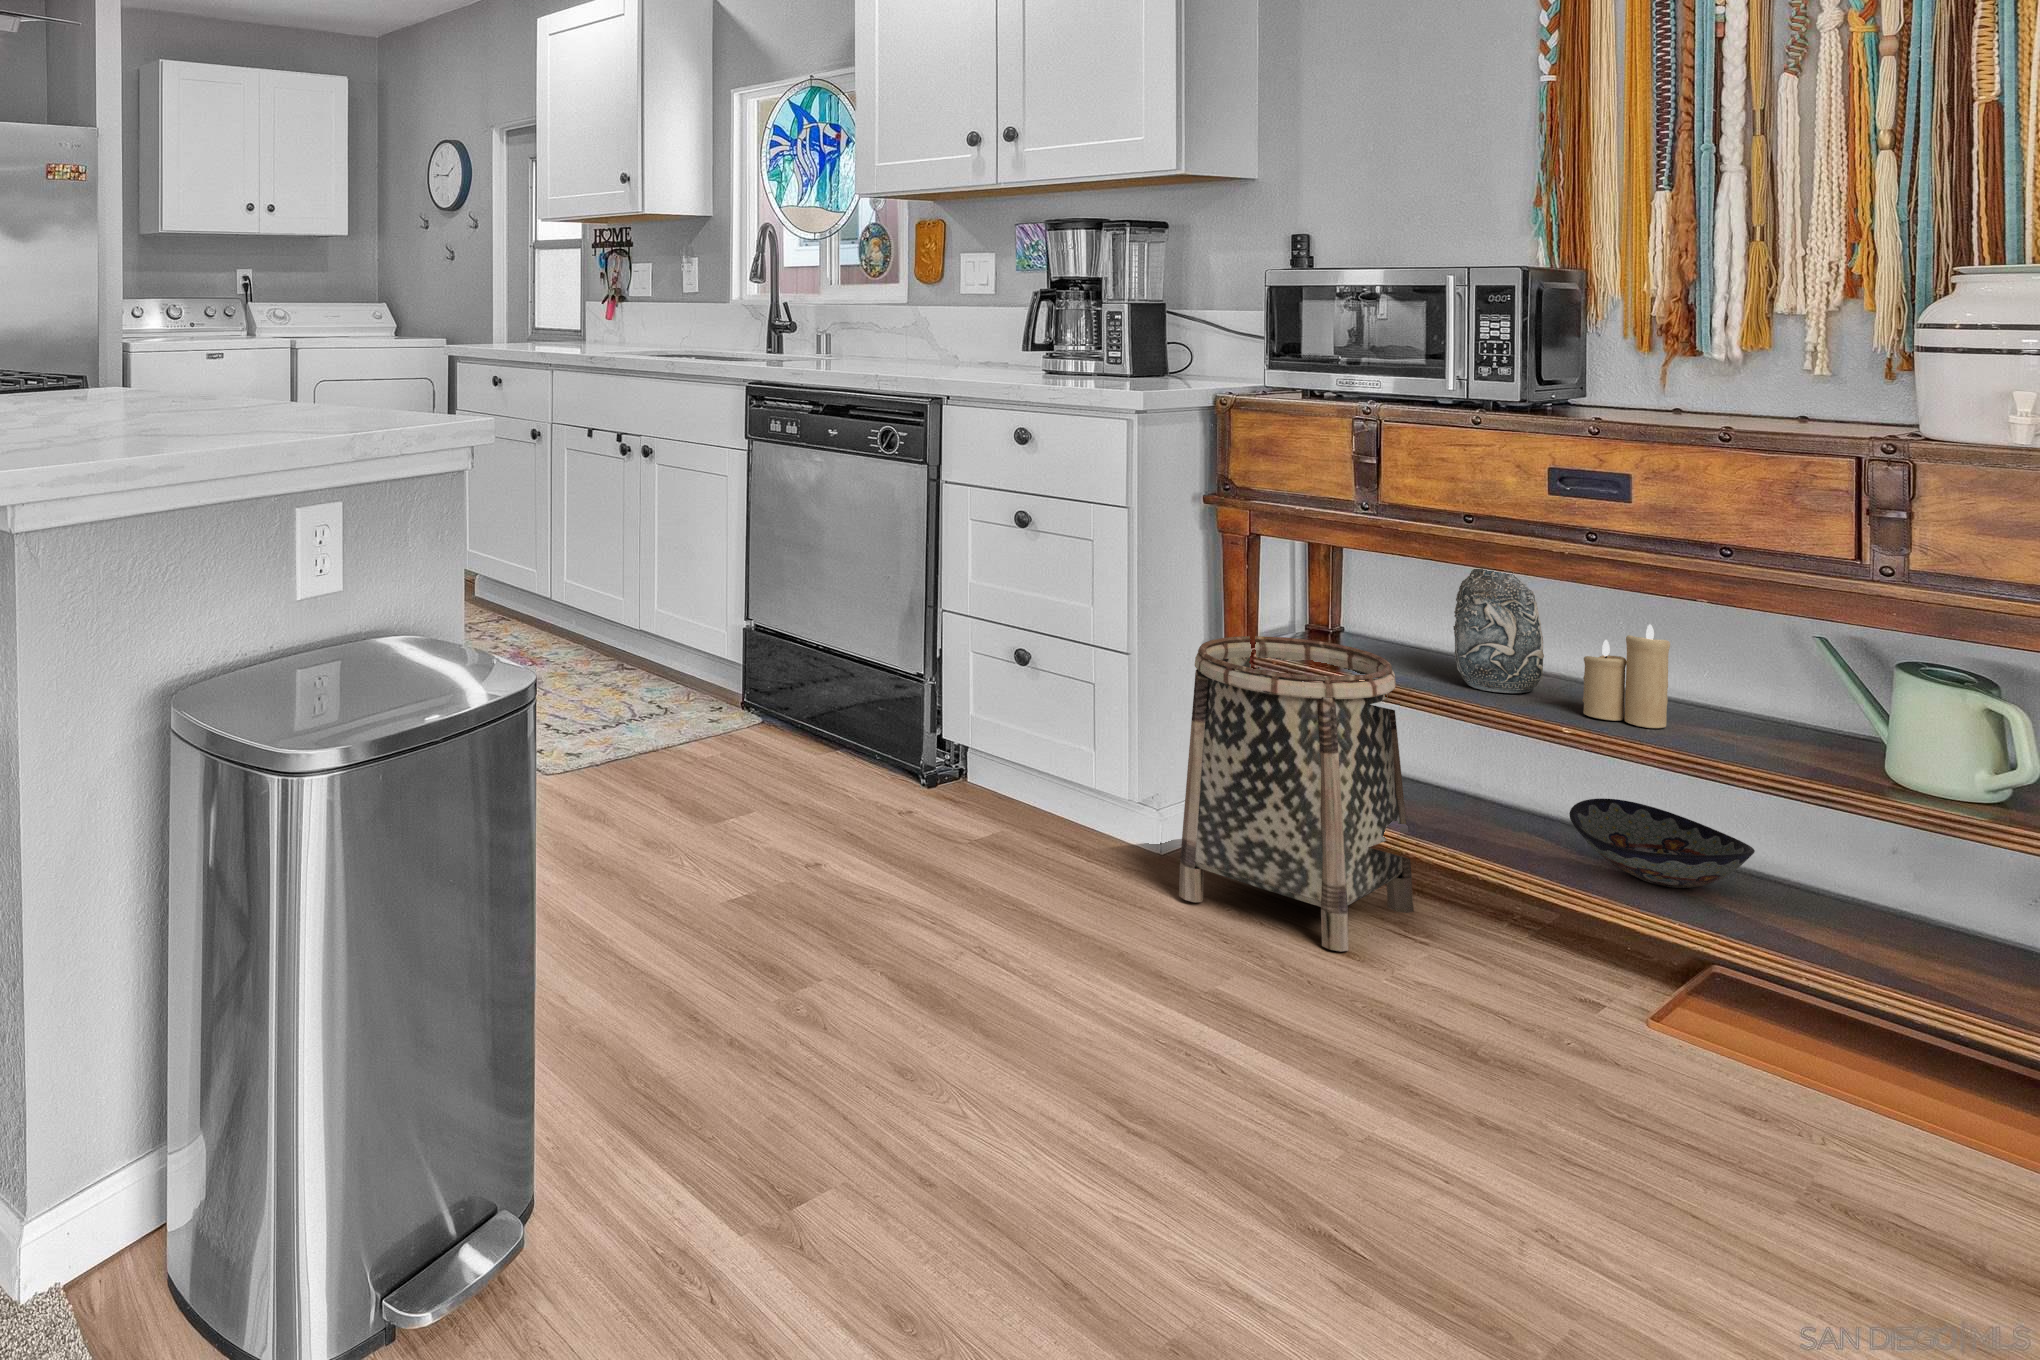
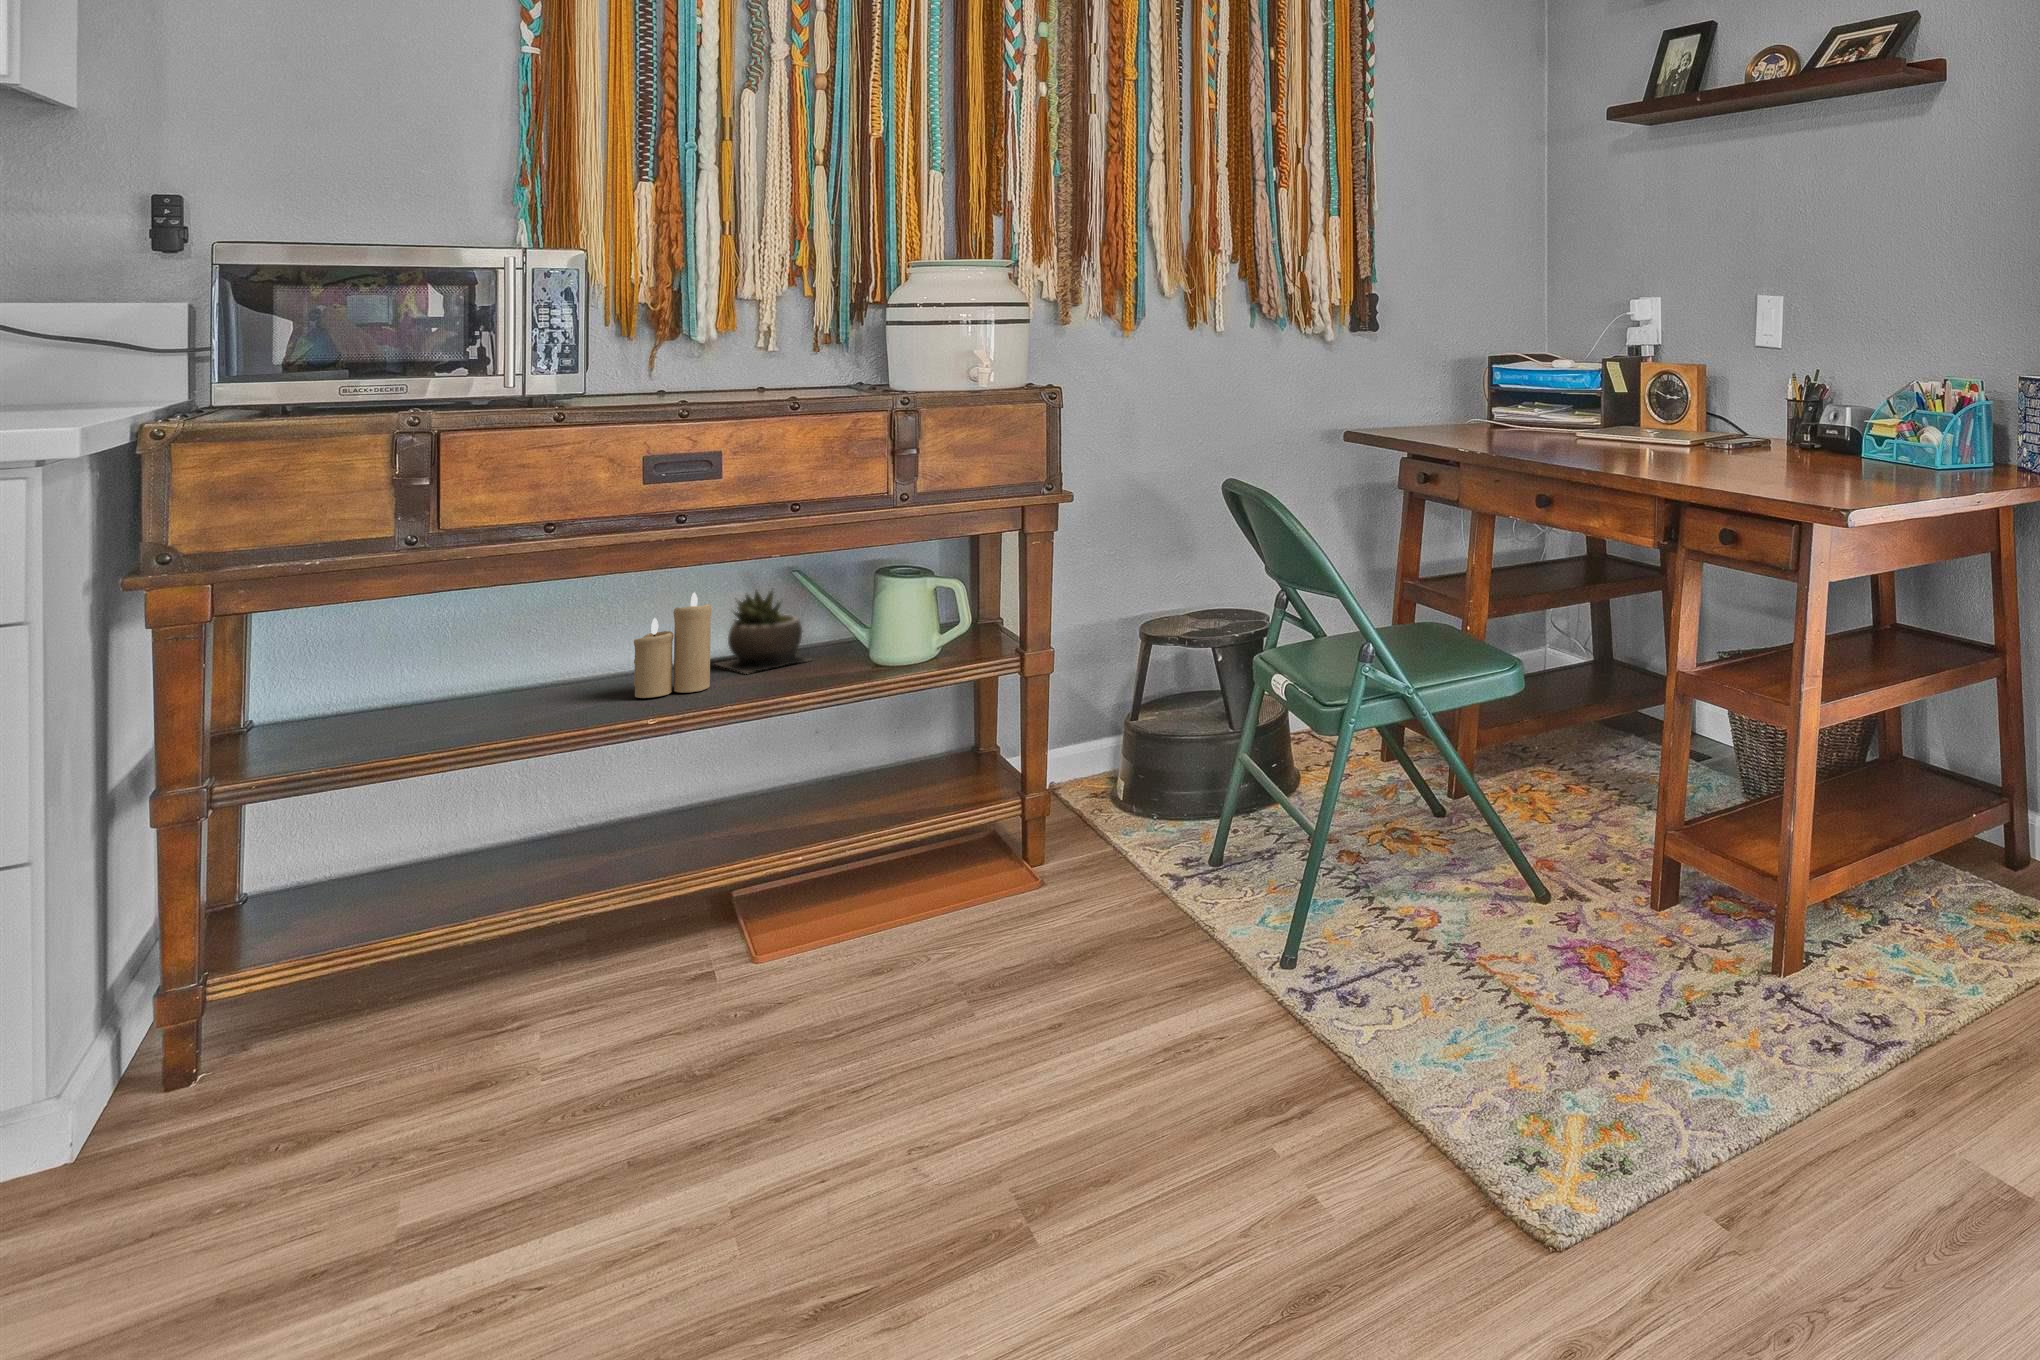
decorative vase: present [1453,569,1544,693] -> none [470,548,571,710]
basket: present [1179,636,1413,951] -> none [148,704,455,1140]
succulent plant: none [1712,640,1831,742] -> present [716,589,810,673]
decorative bowl: present [1570,798,1755,888] -> none [611,771,779,840]

